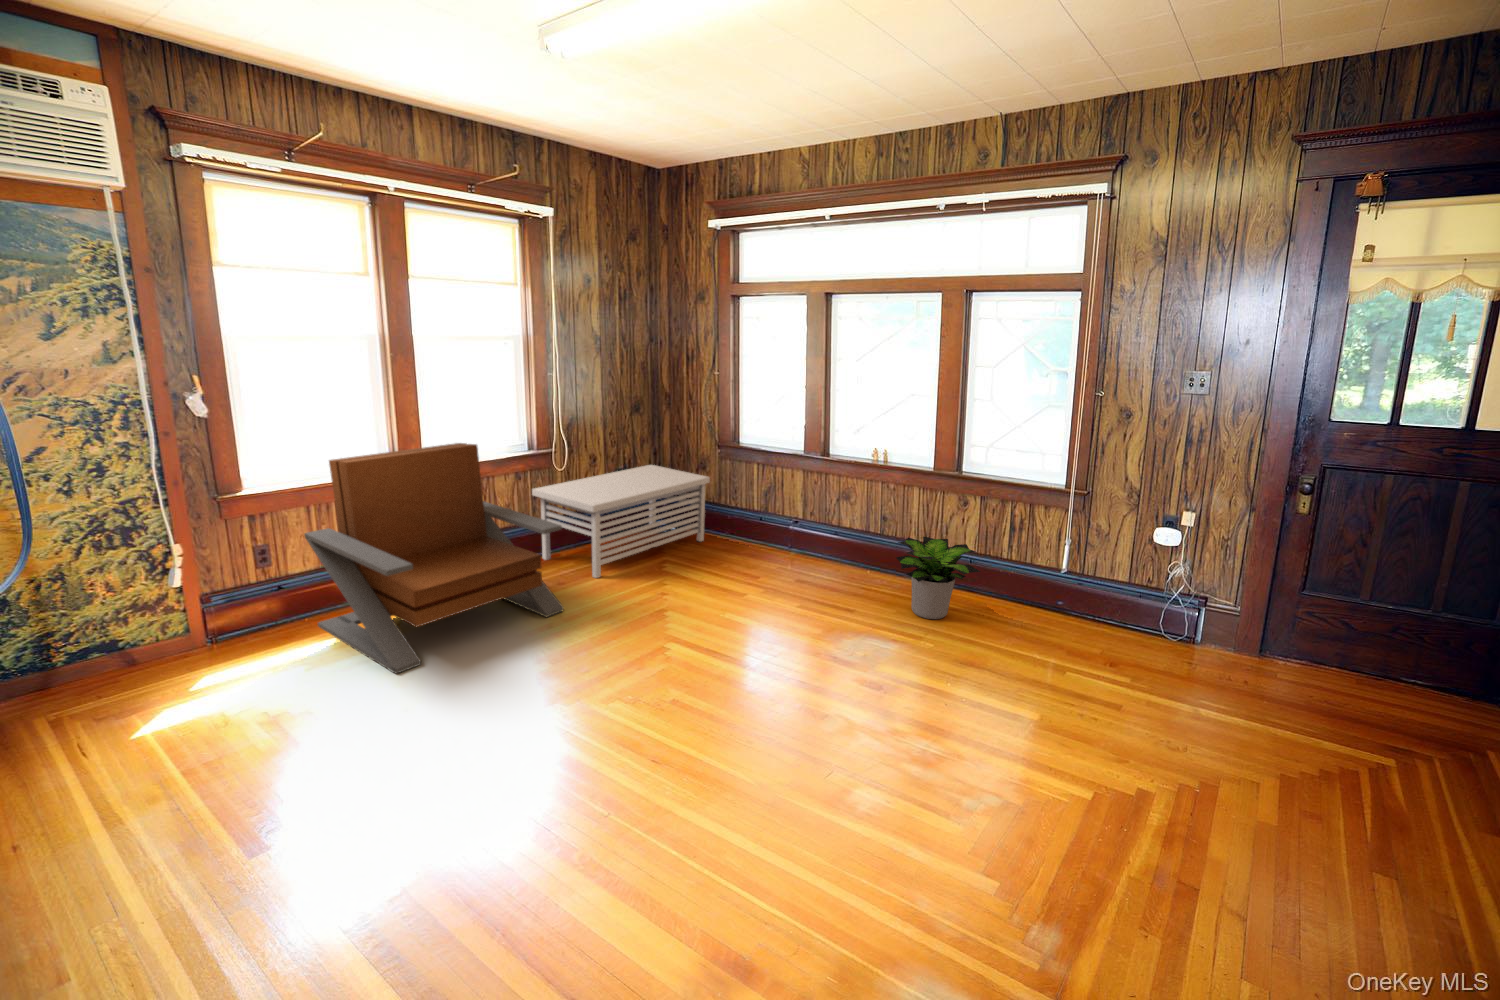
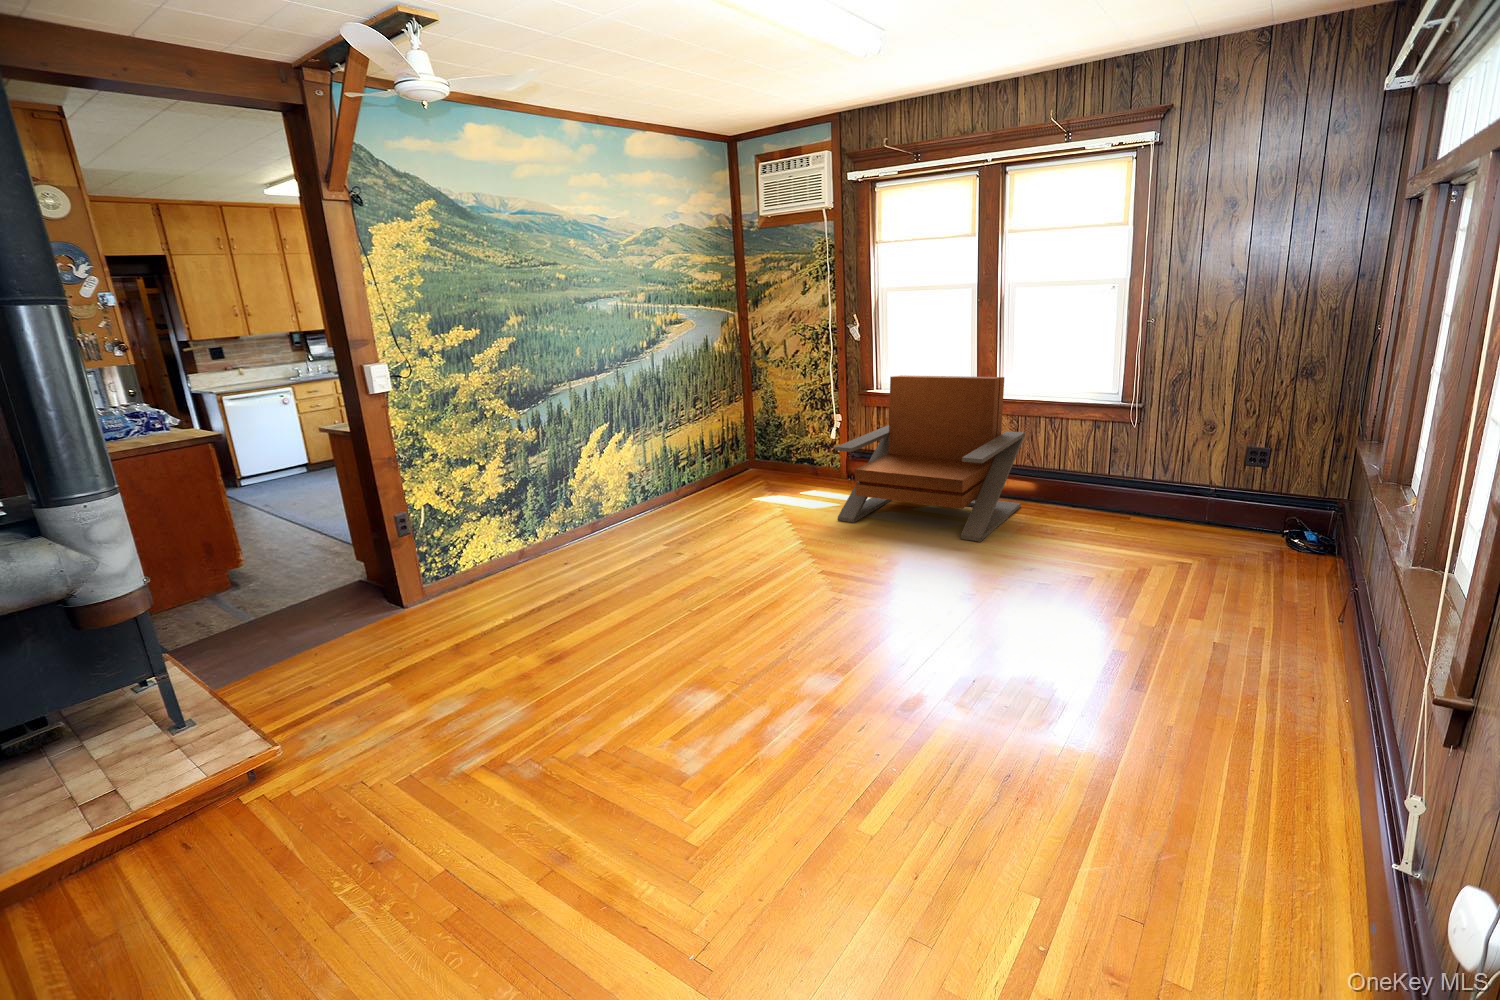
storage bench: present [532,465,710,578] -> none [1072,439,1325,573]
potted plant: present [896,537,981,619] -> none [1184,621,1391,790]

